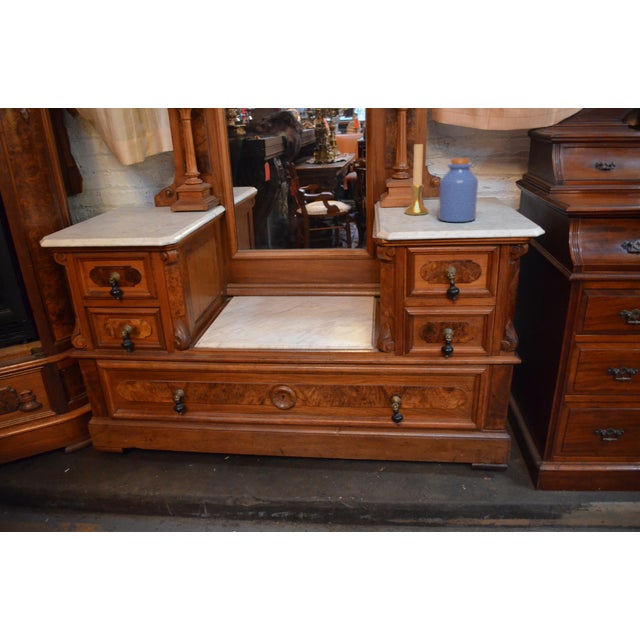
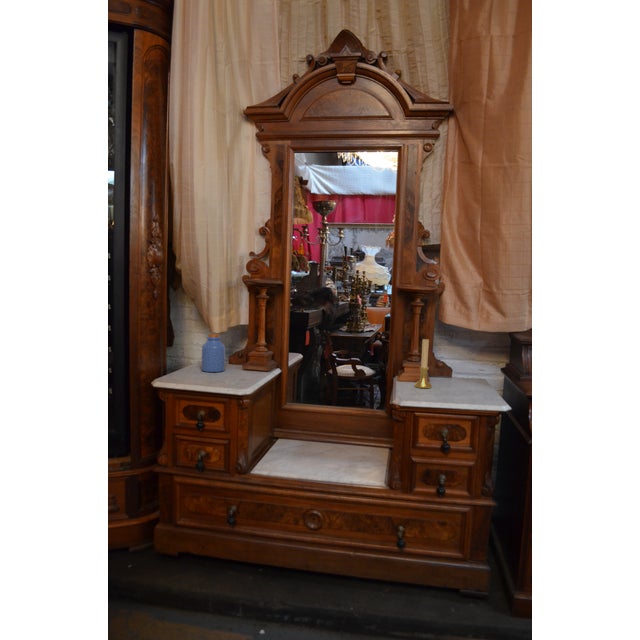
jar: present [438,158,478,222] -> present [201,334,225,372]

